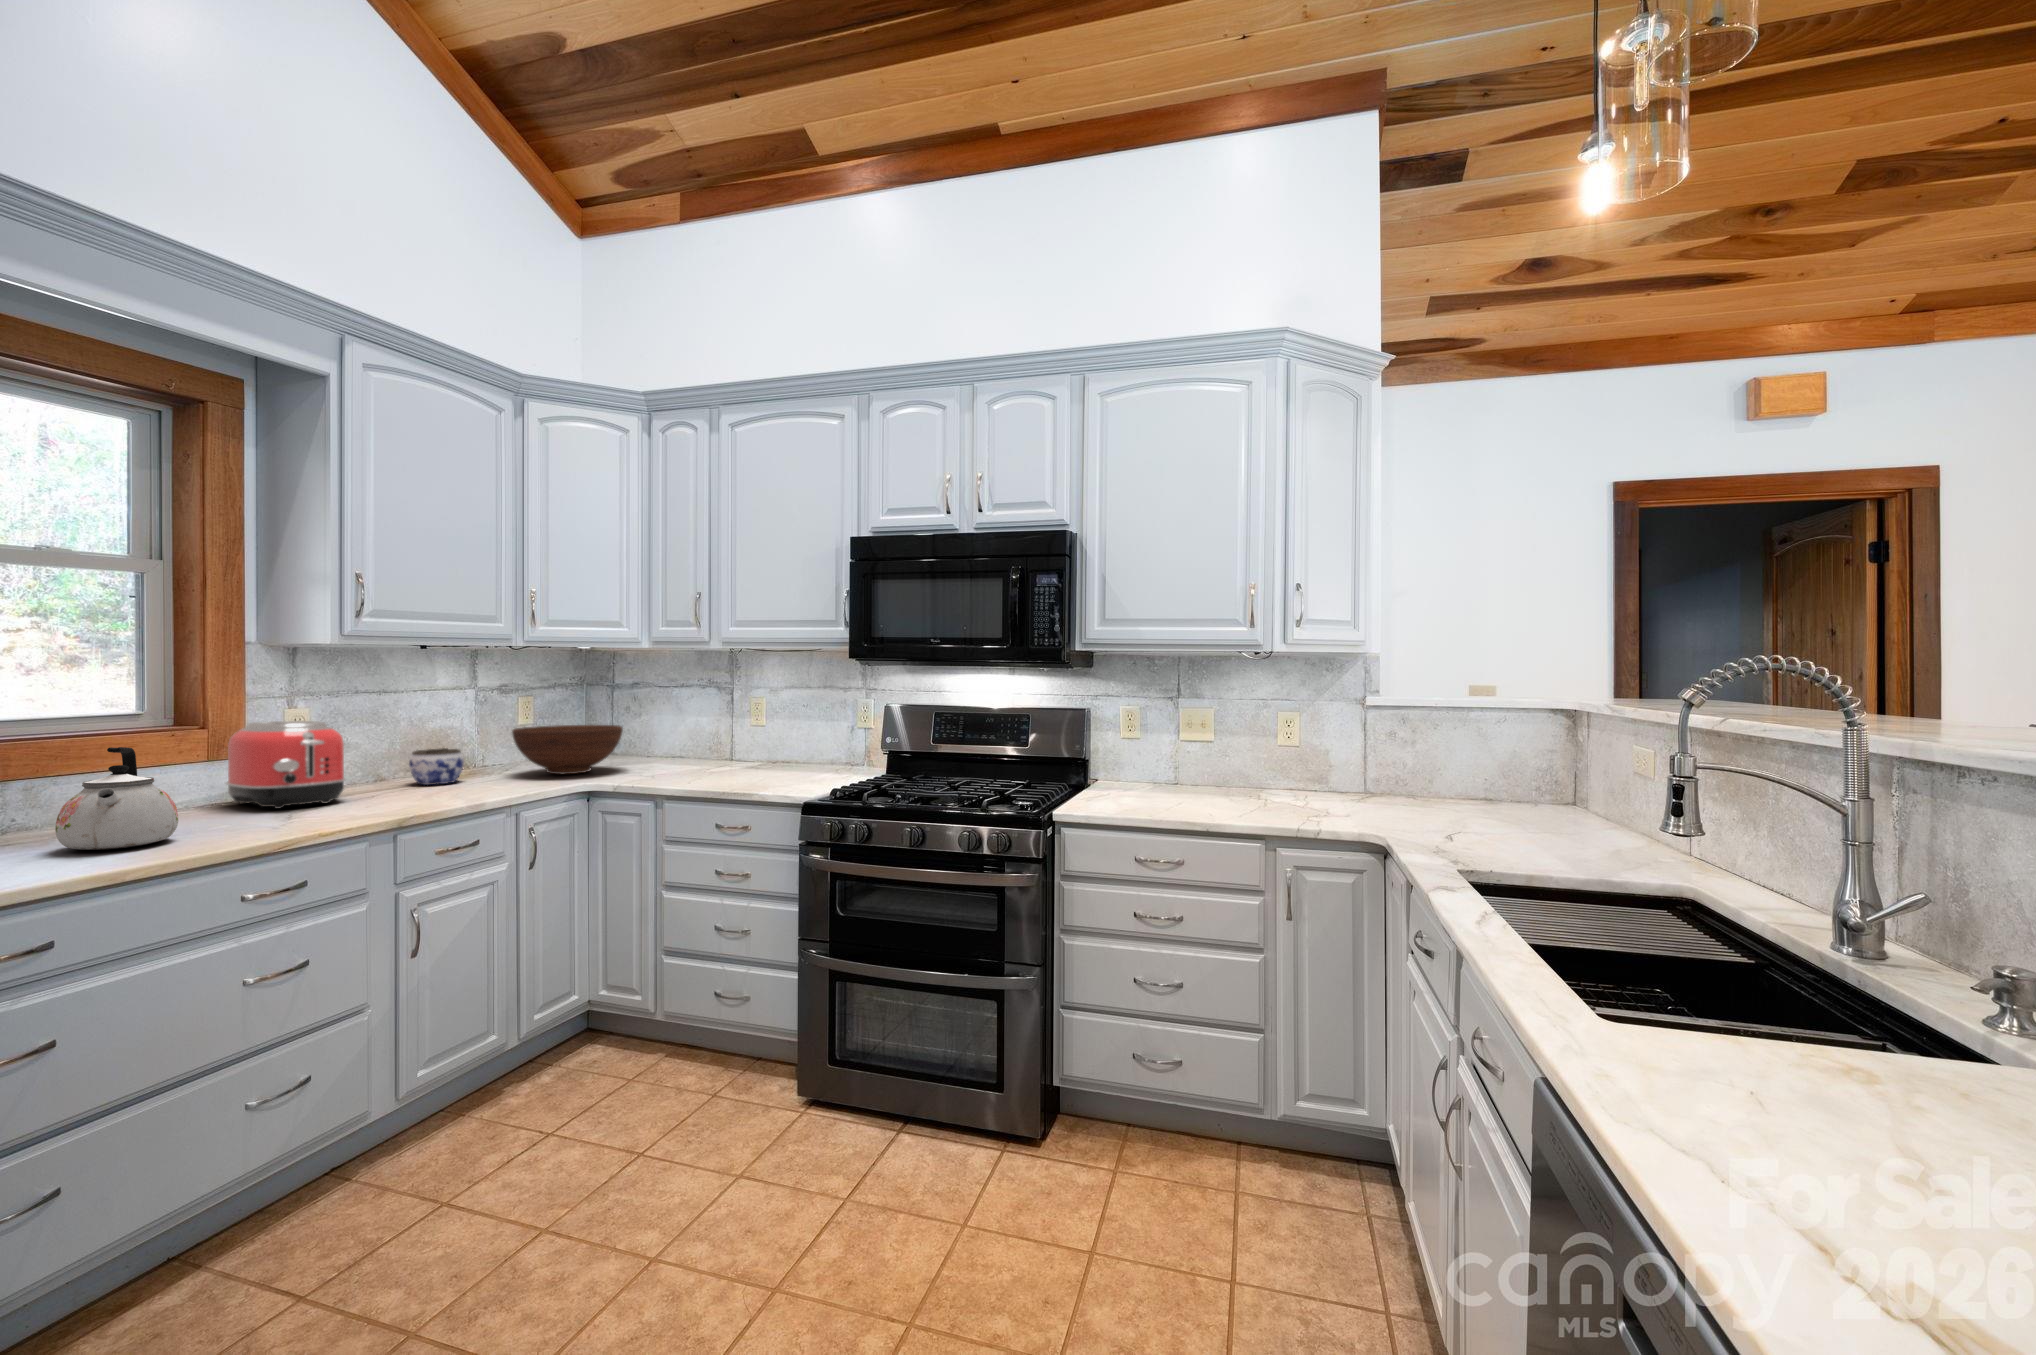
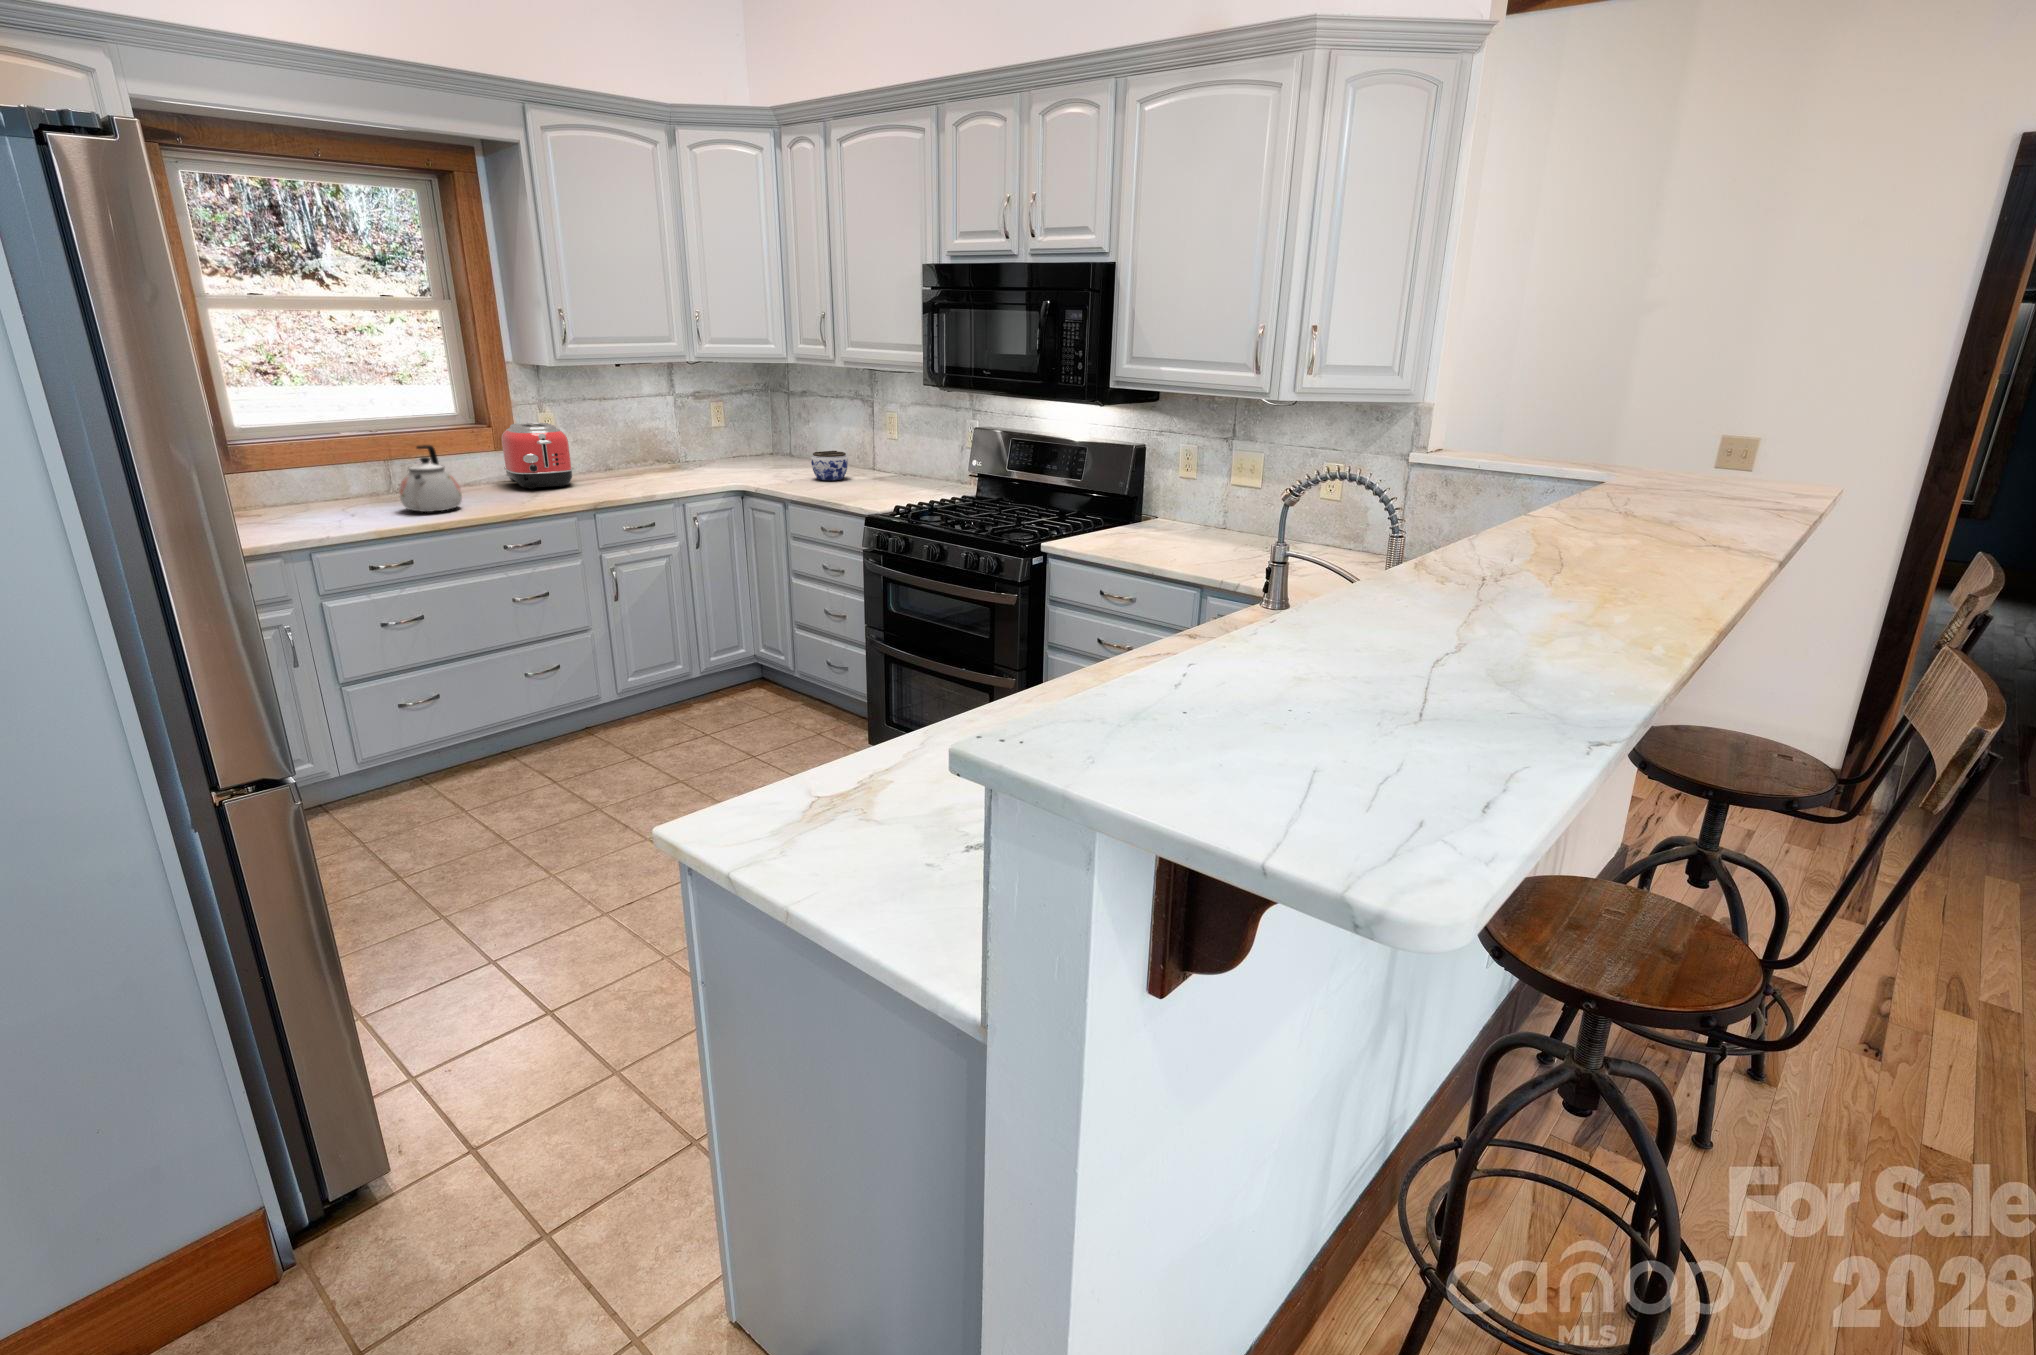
fruit bowl: present [512,725,623,774] -> none [694,429,779,473]
jar: present [409,748,464,785] -> present [811,451,848,480]

